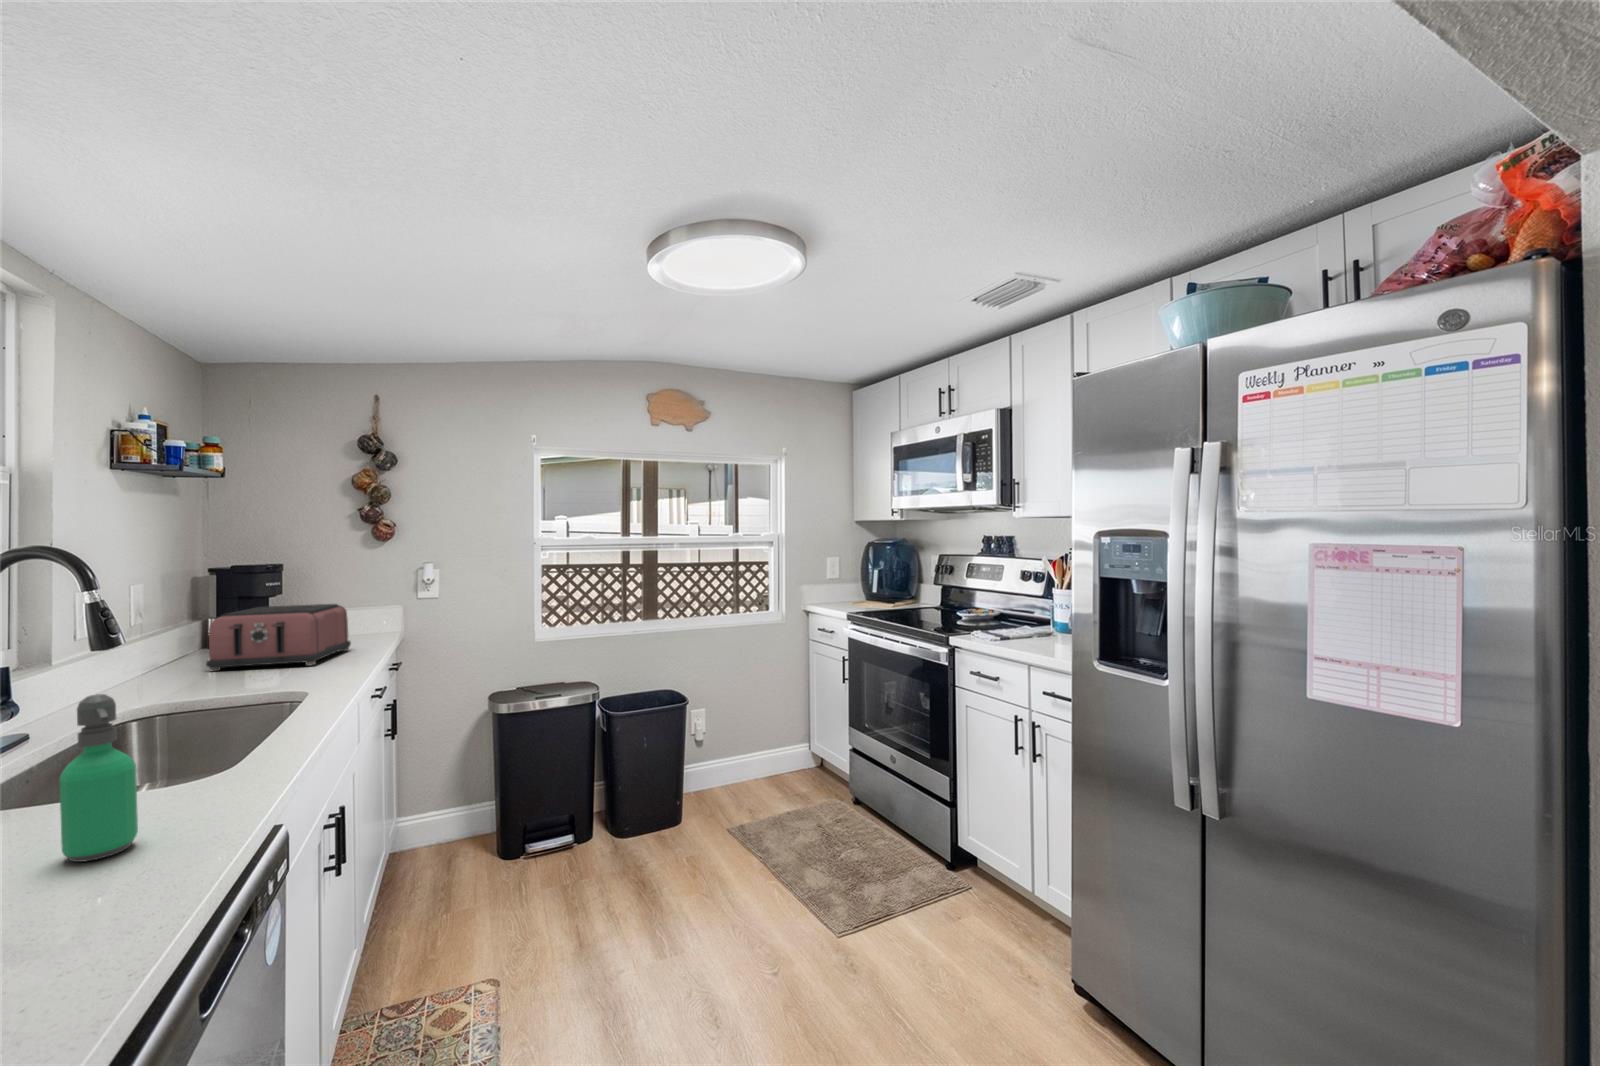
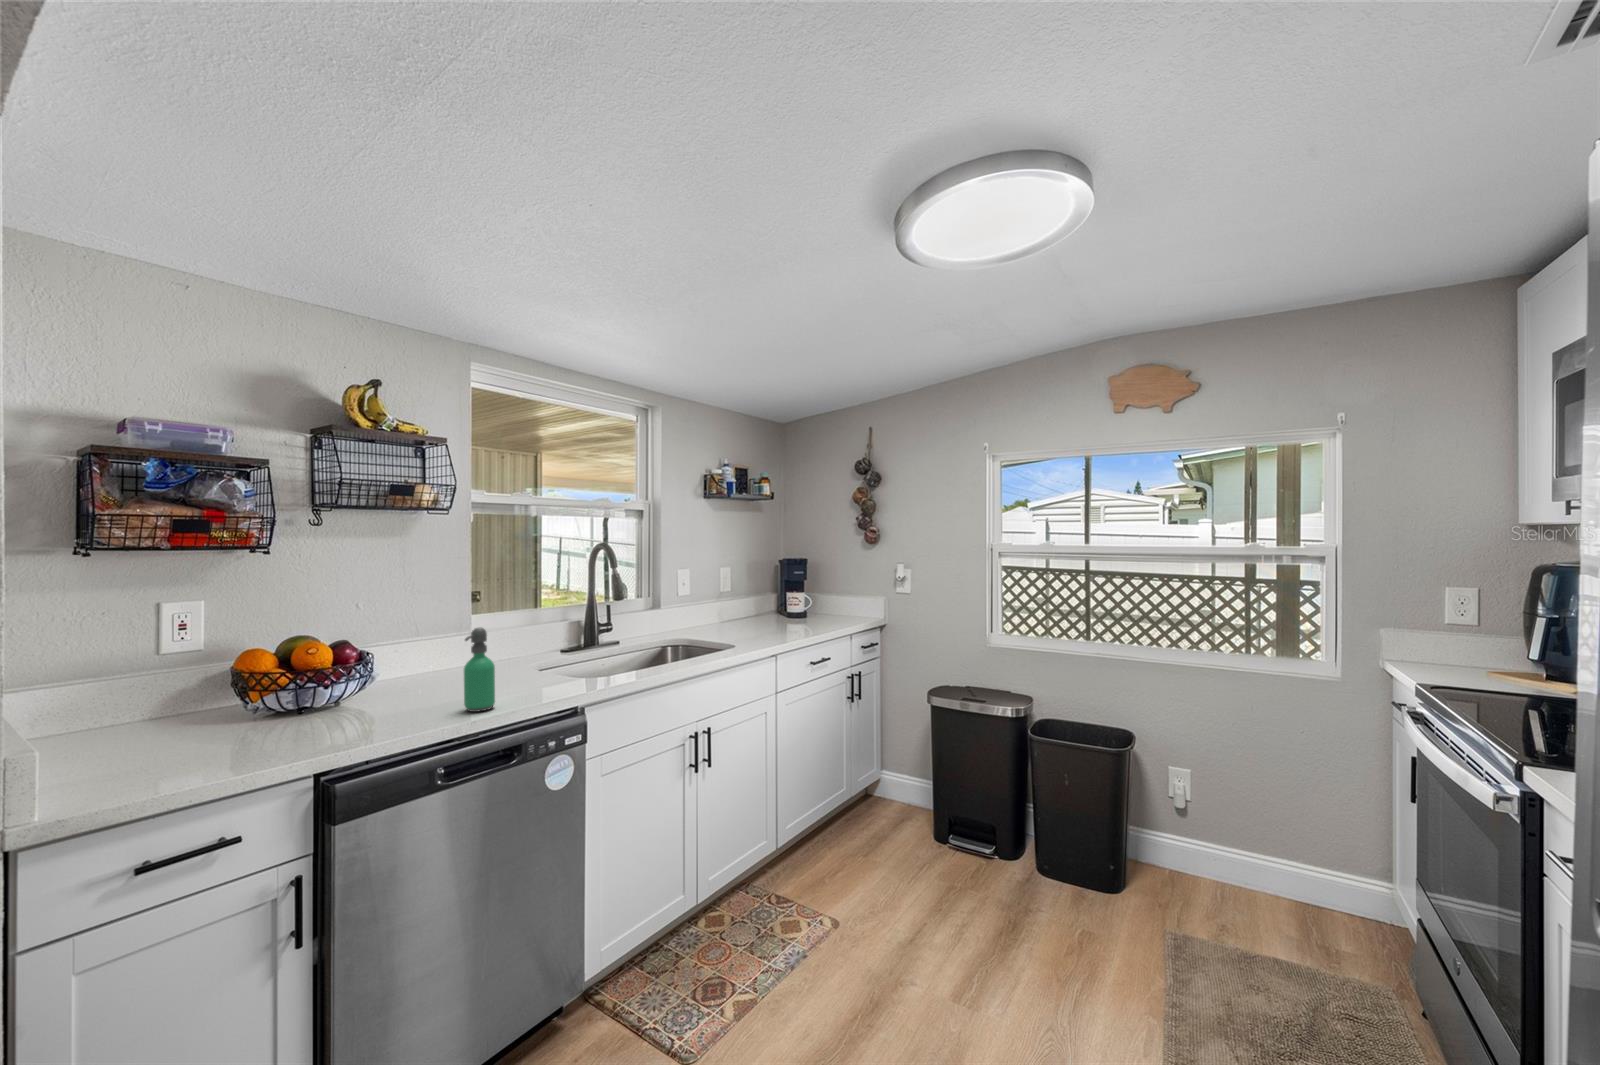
toaster: present [206,604,351,671] -> none [738,587,827,632]

